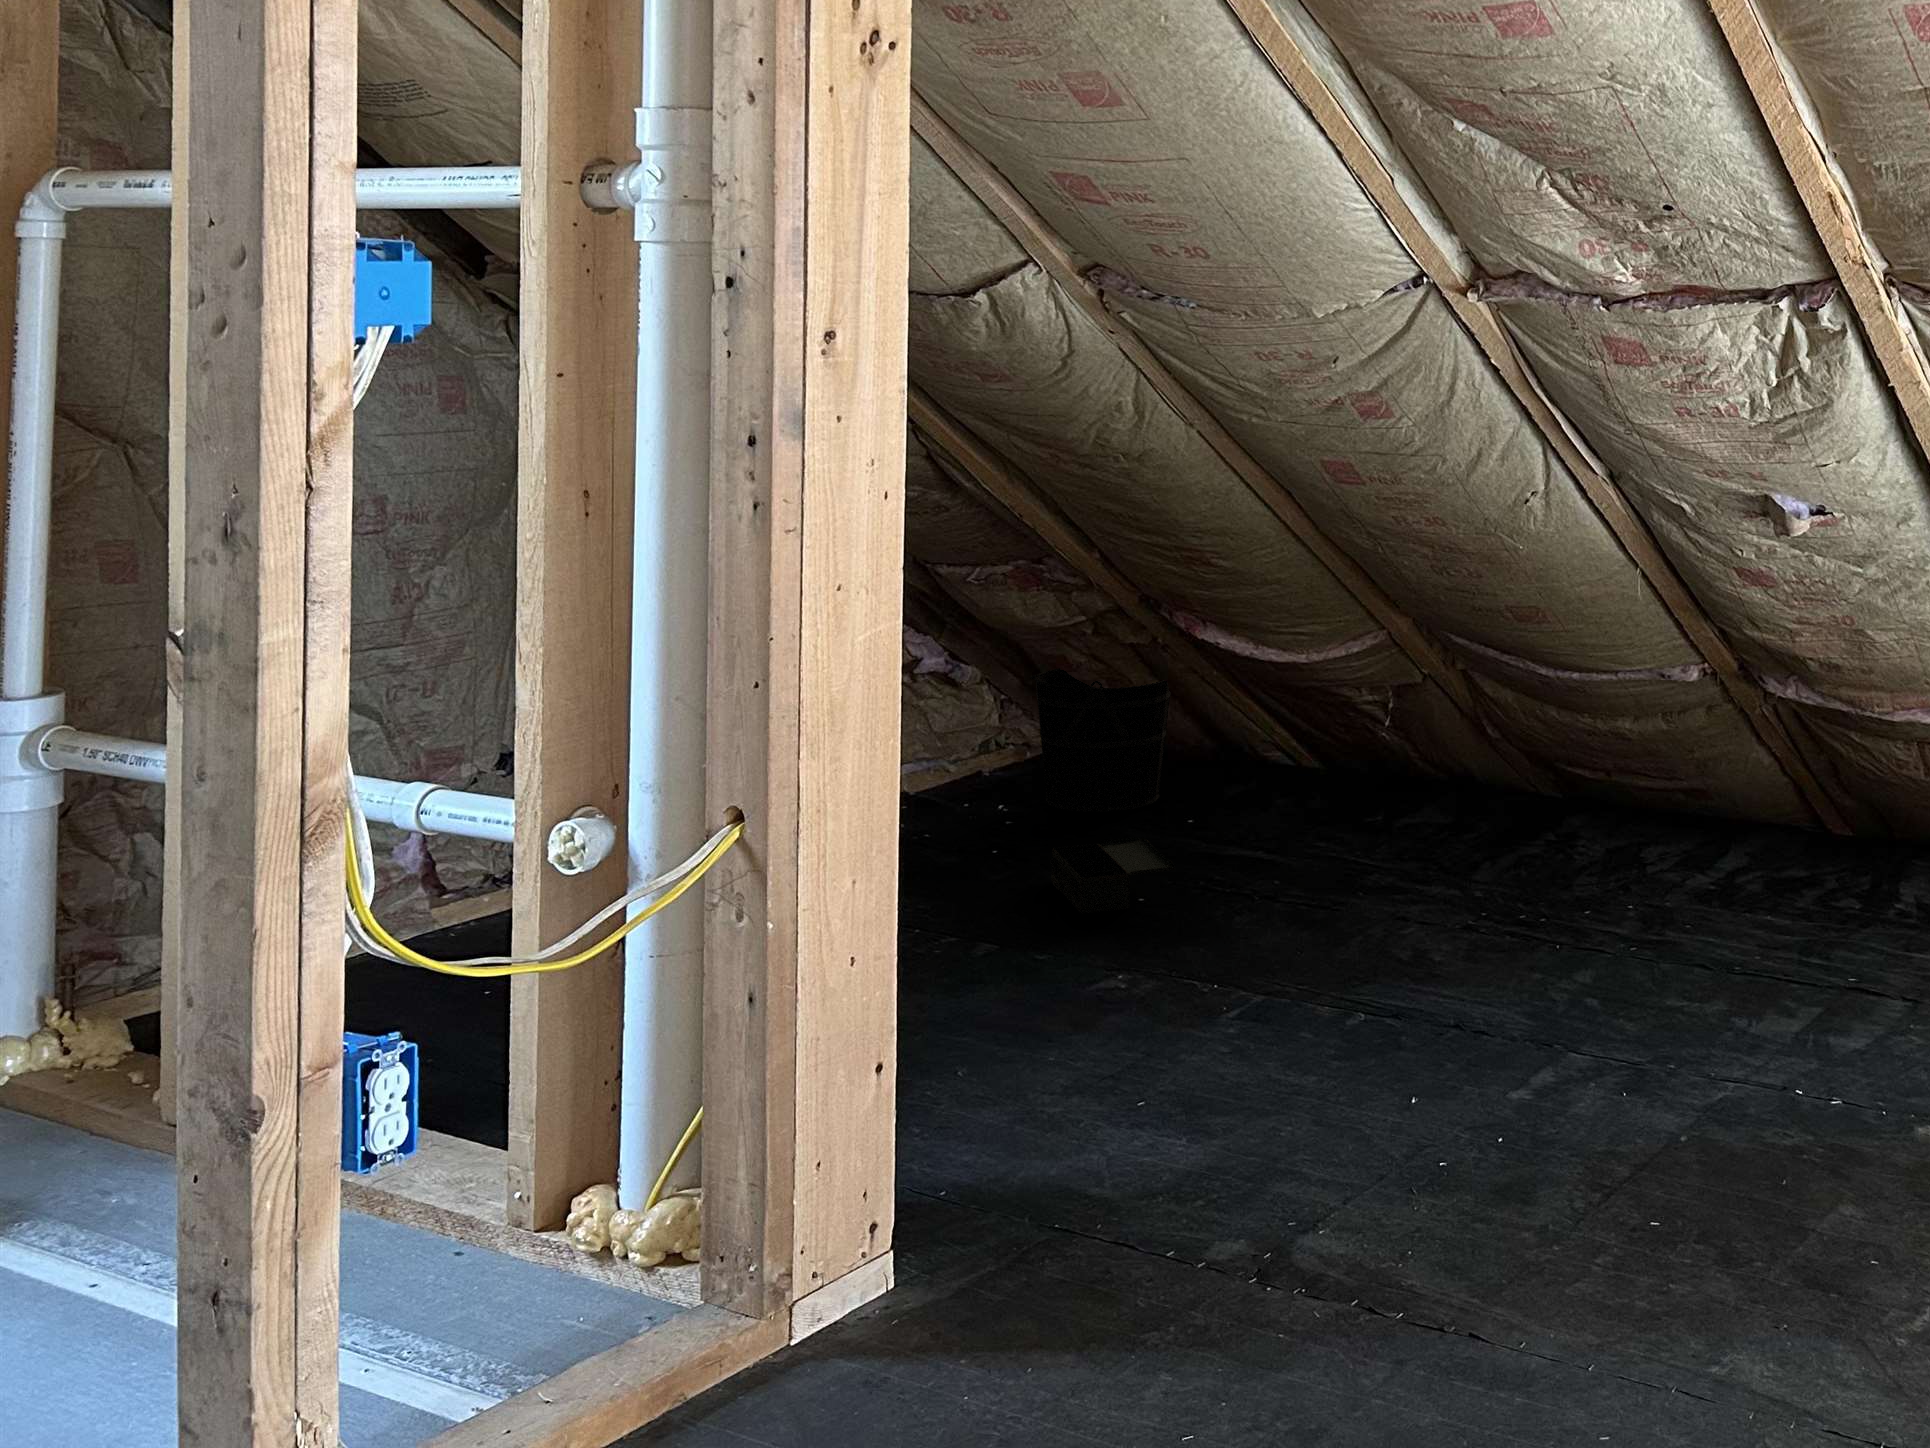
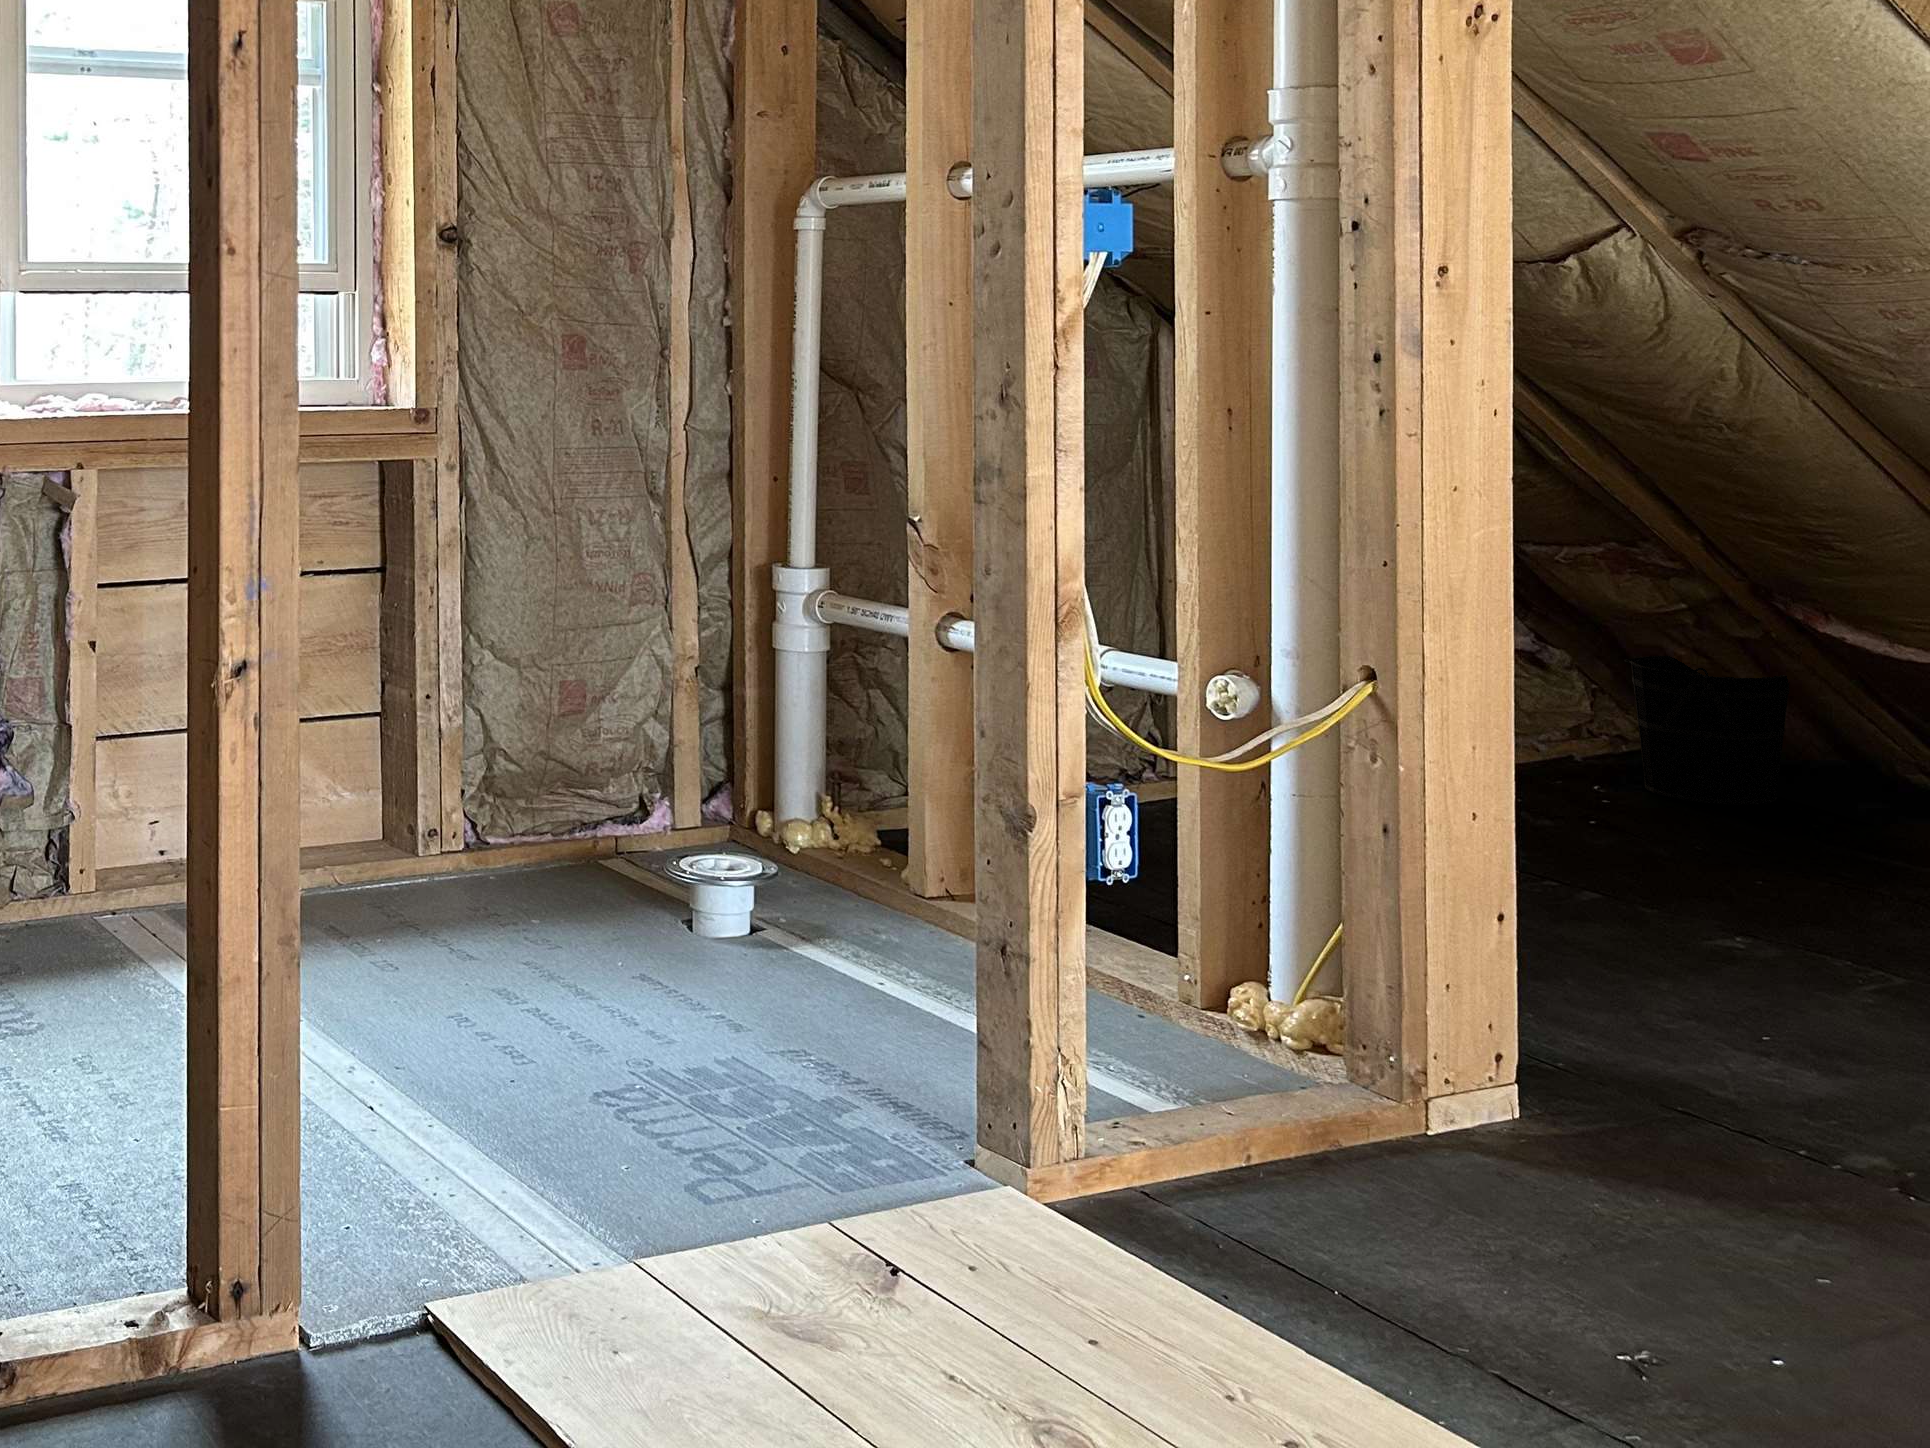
toolbox: present [1050,837,1175,914] -> none [1655,818,1799,885]

